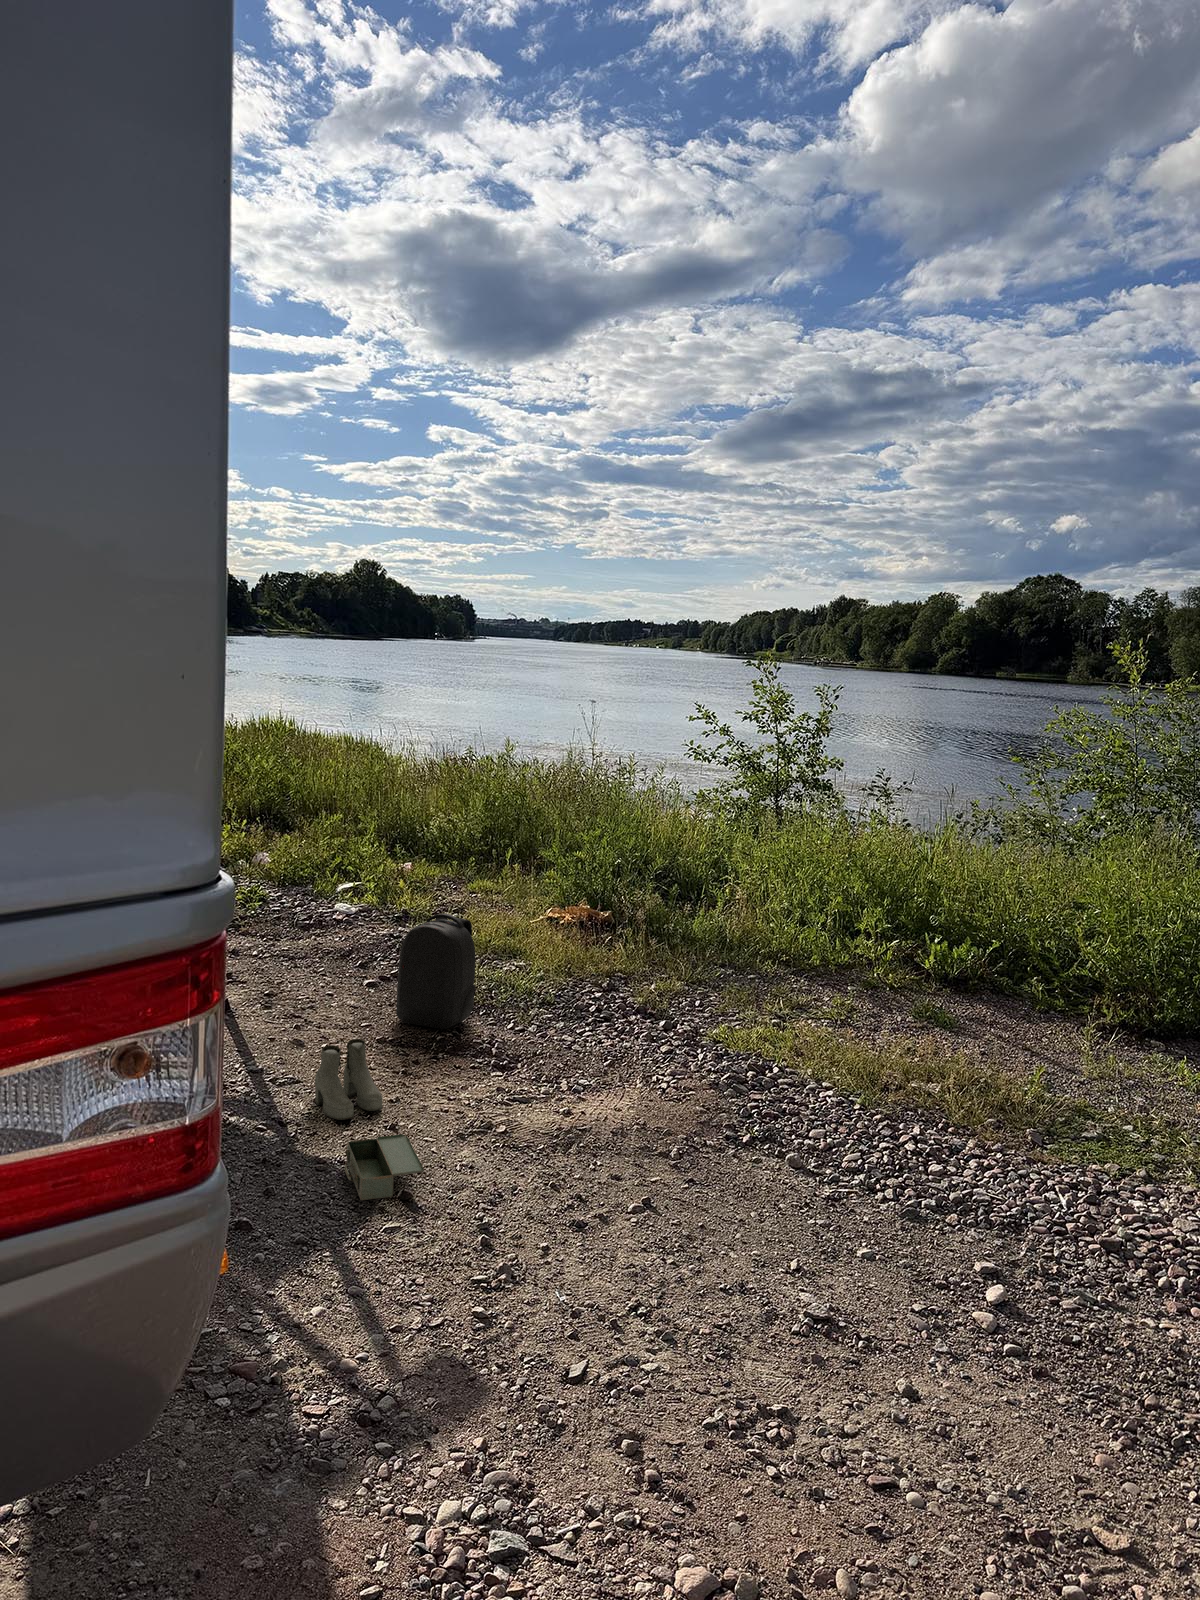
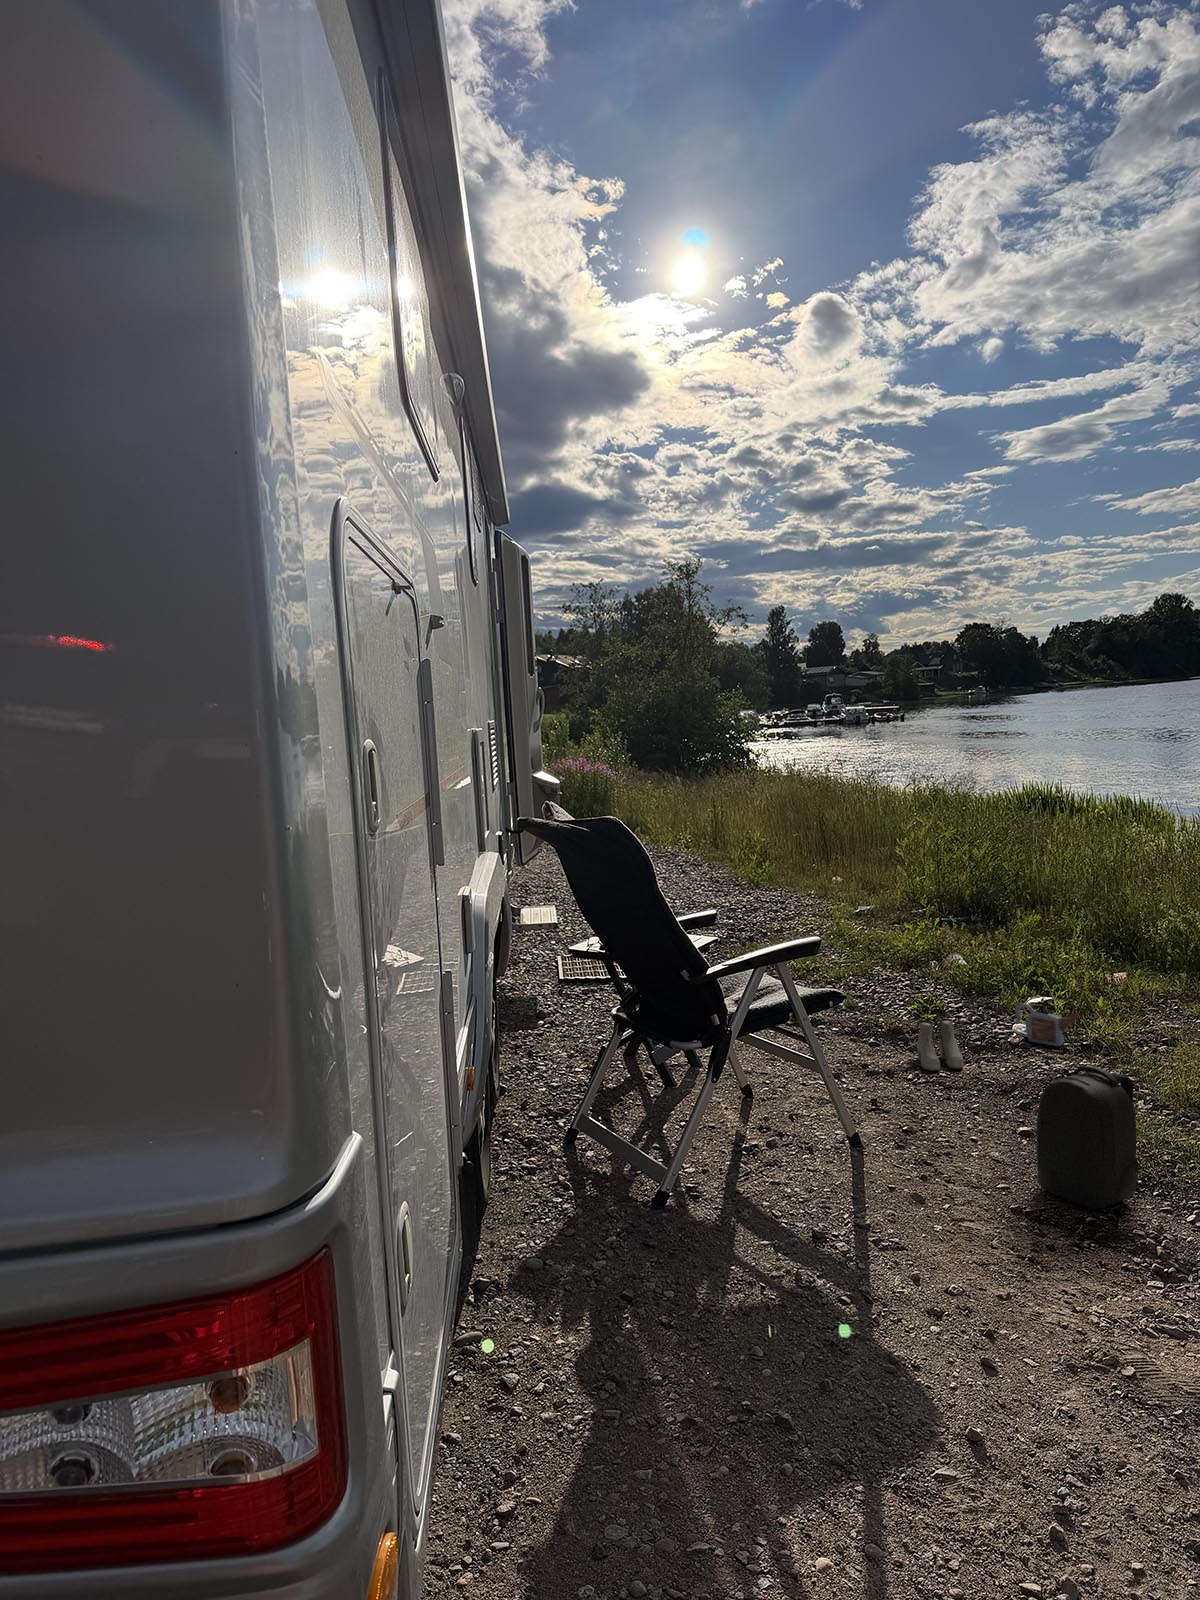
watering can: none [338,883,396,919] -> present [1015,1003,1081,1046]
boots: present [315,1039,382,1120] -> present [917,1018,963,1071]
toolbox: present [345,1134,424,1200] -> none [910,1345,997,1432]

